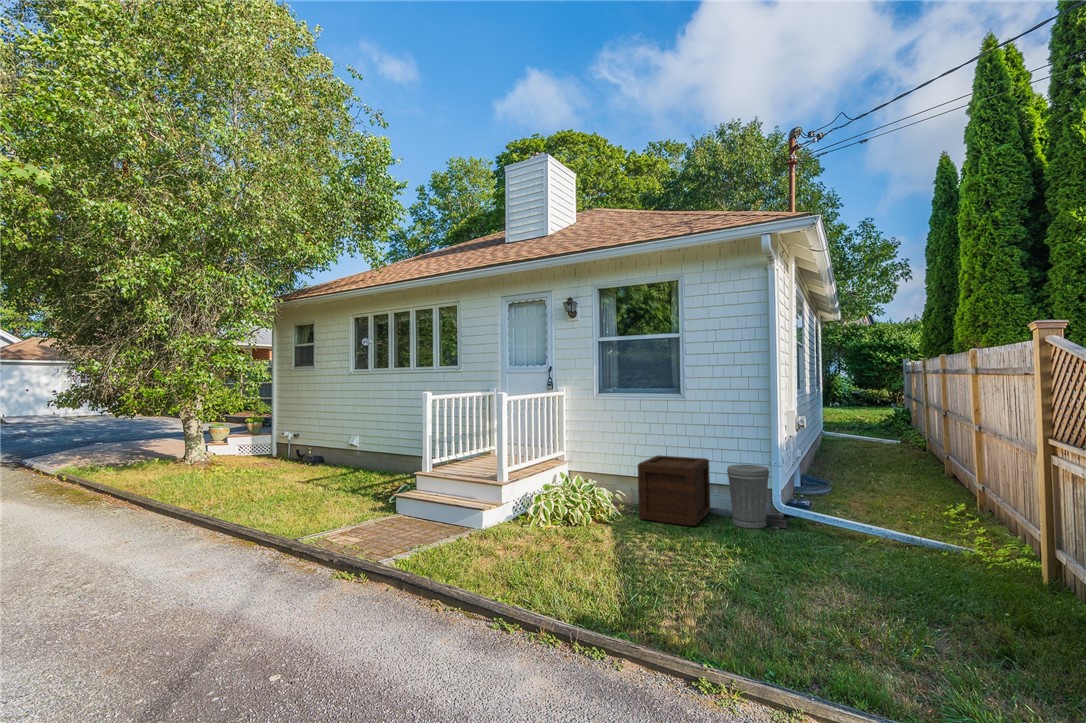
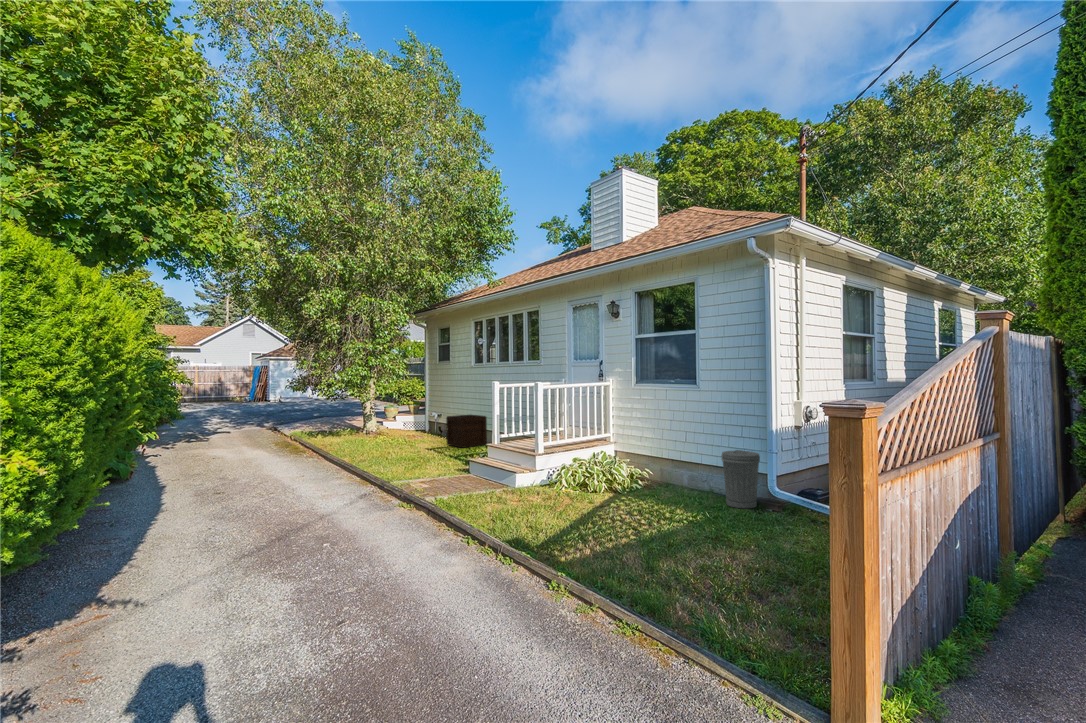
wooden crate: present [638,456,711,526] -> present [446,415,487,448]

